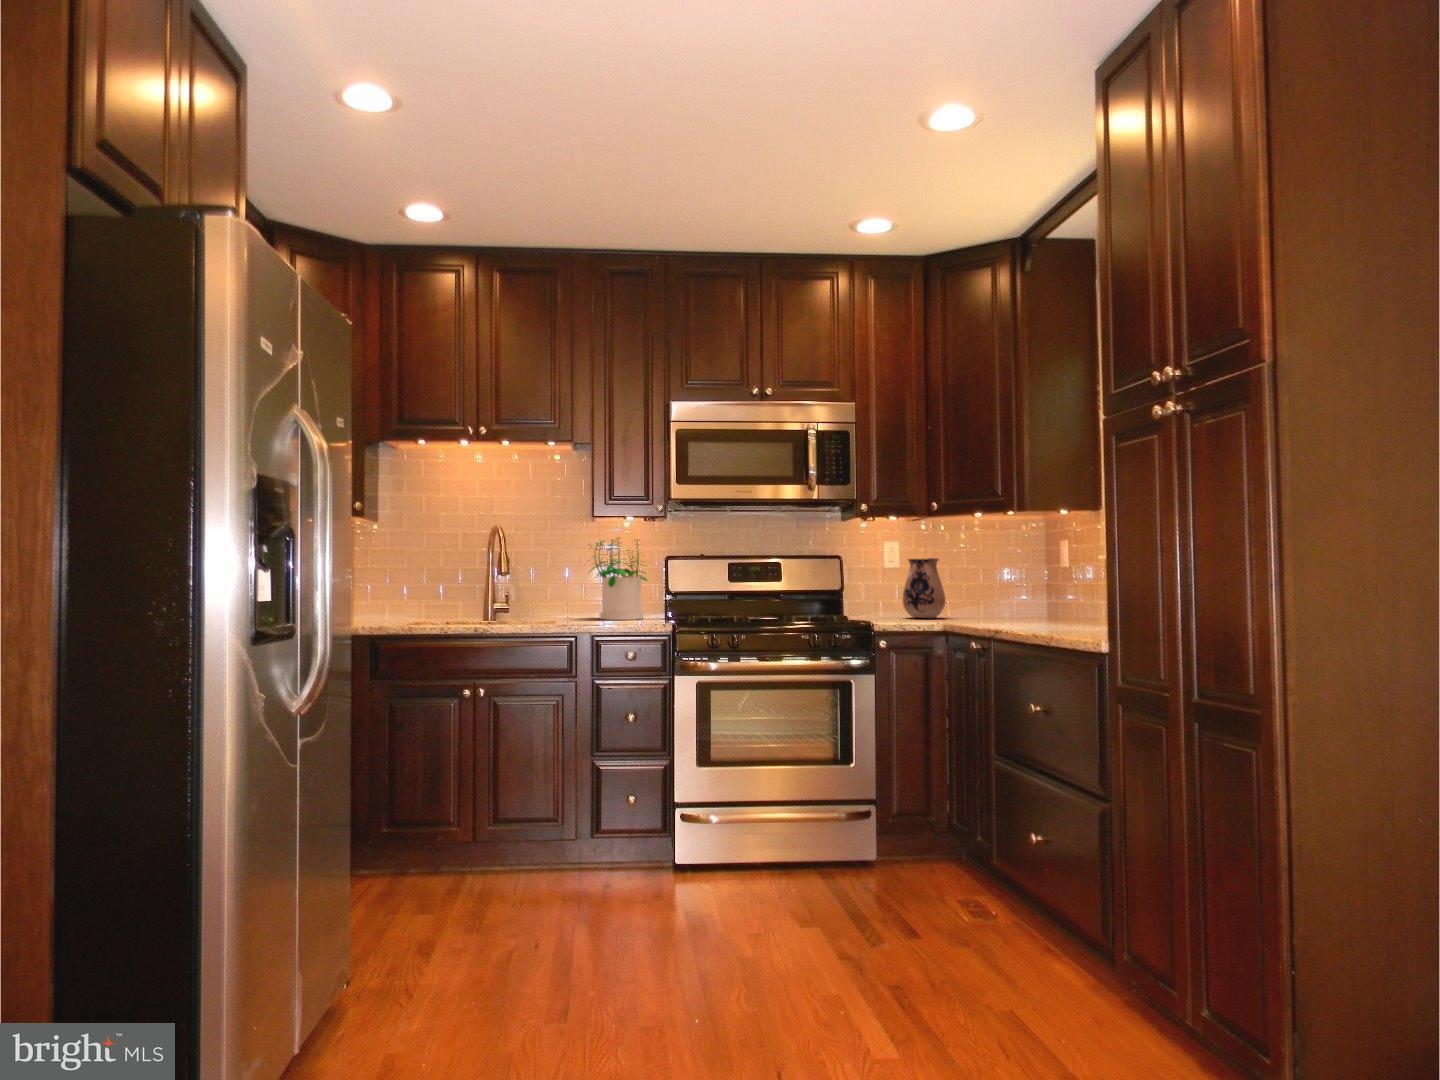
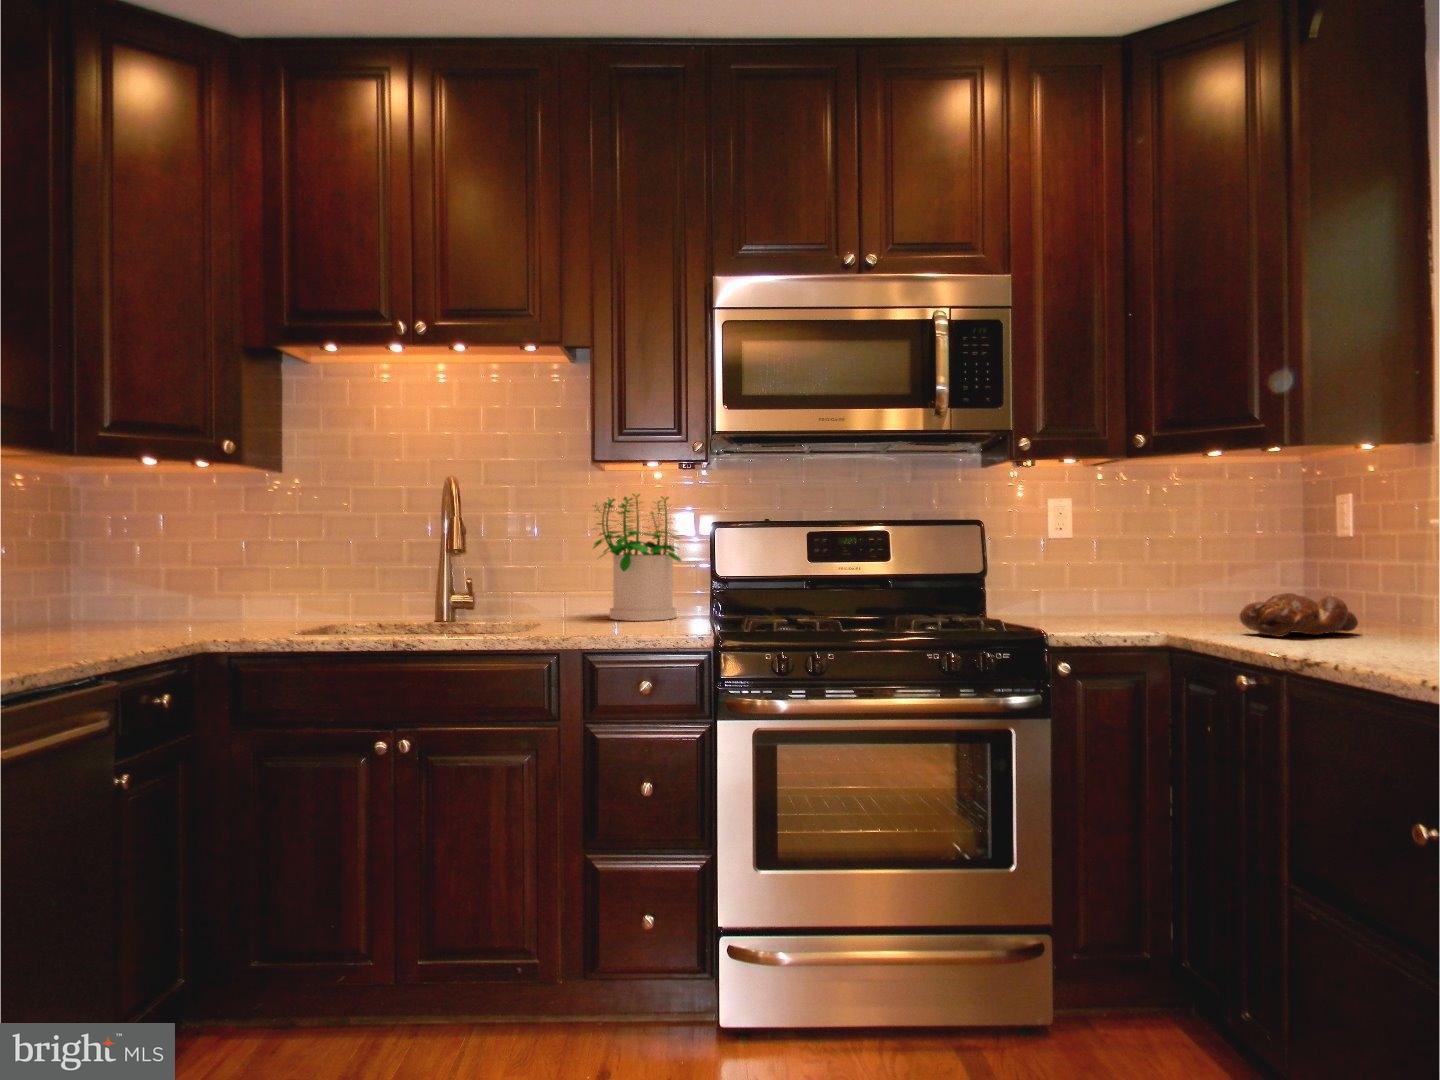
ceramic pitcher: present [903,558,945,618] -> none [1086,525,1160,622]
bread loaf: none [982,598,1047,623] -> present [1239,593,1358,637]

